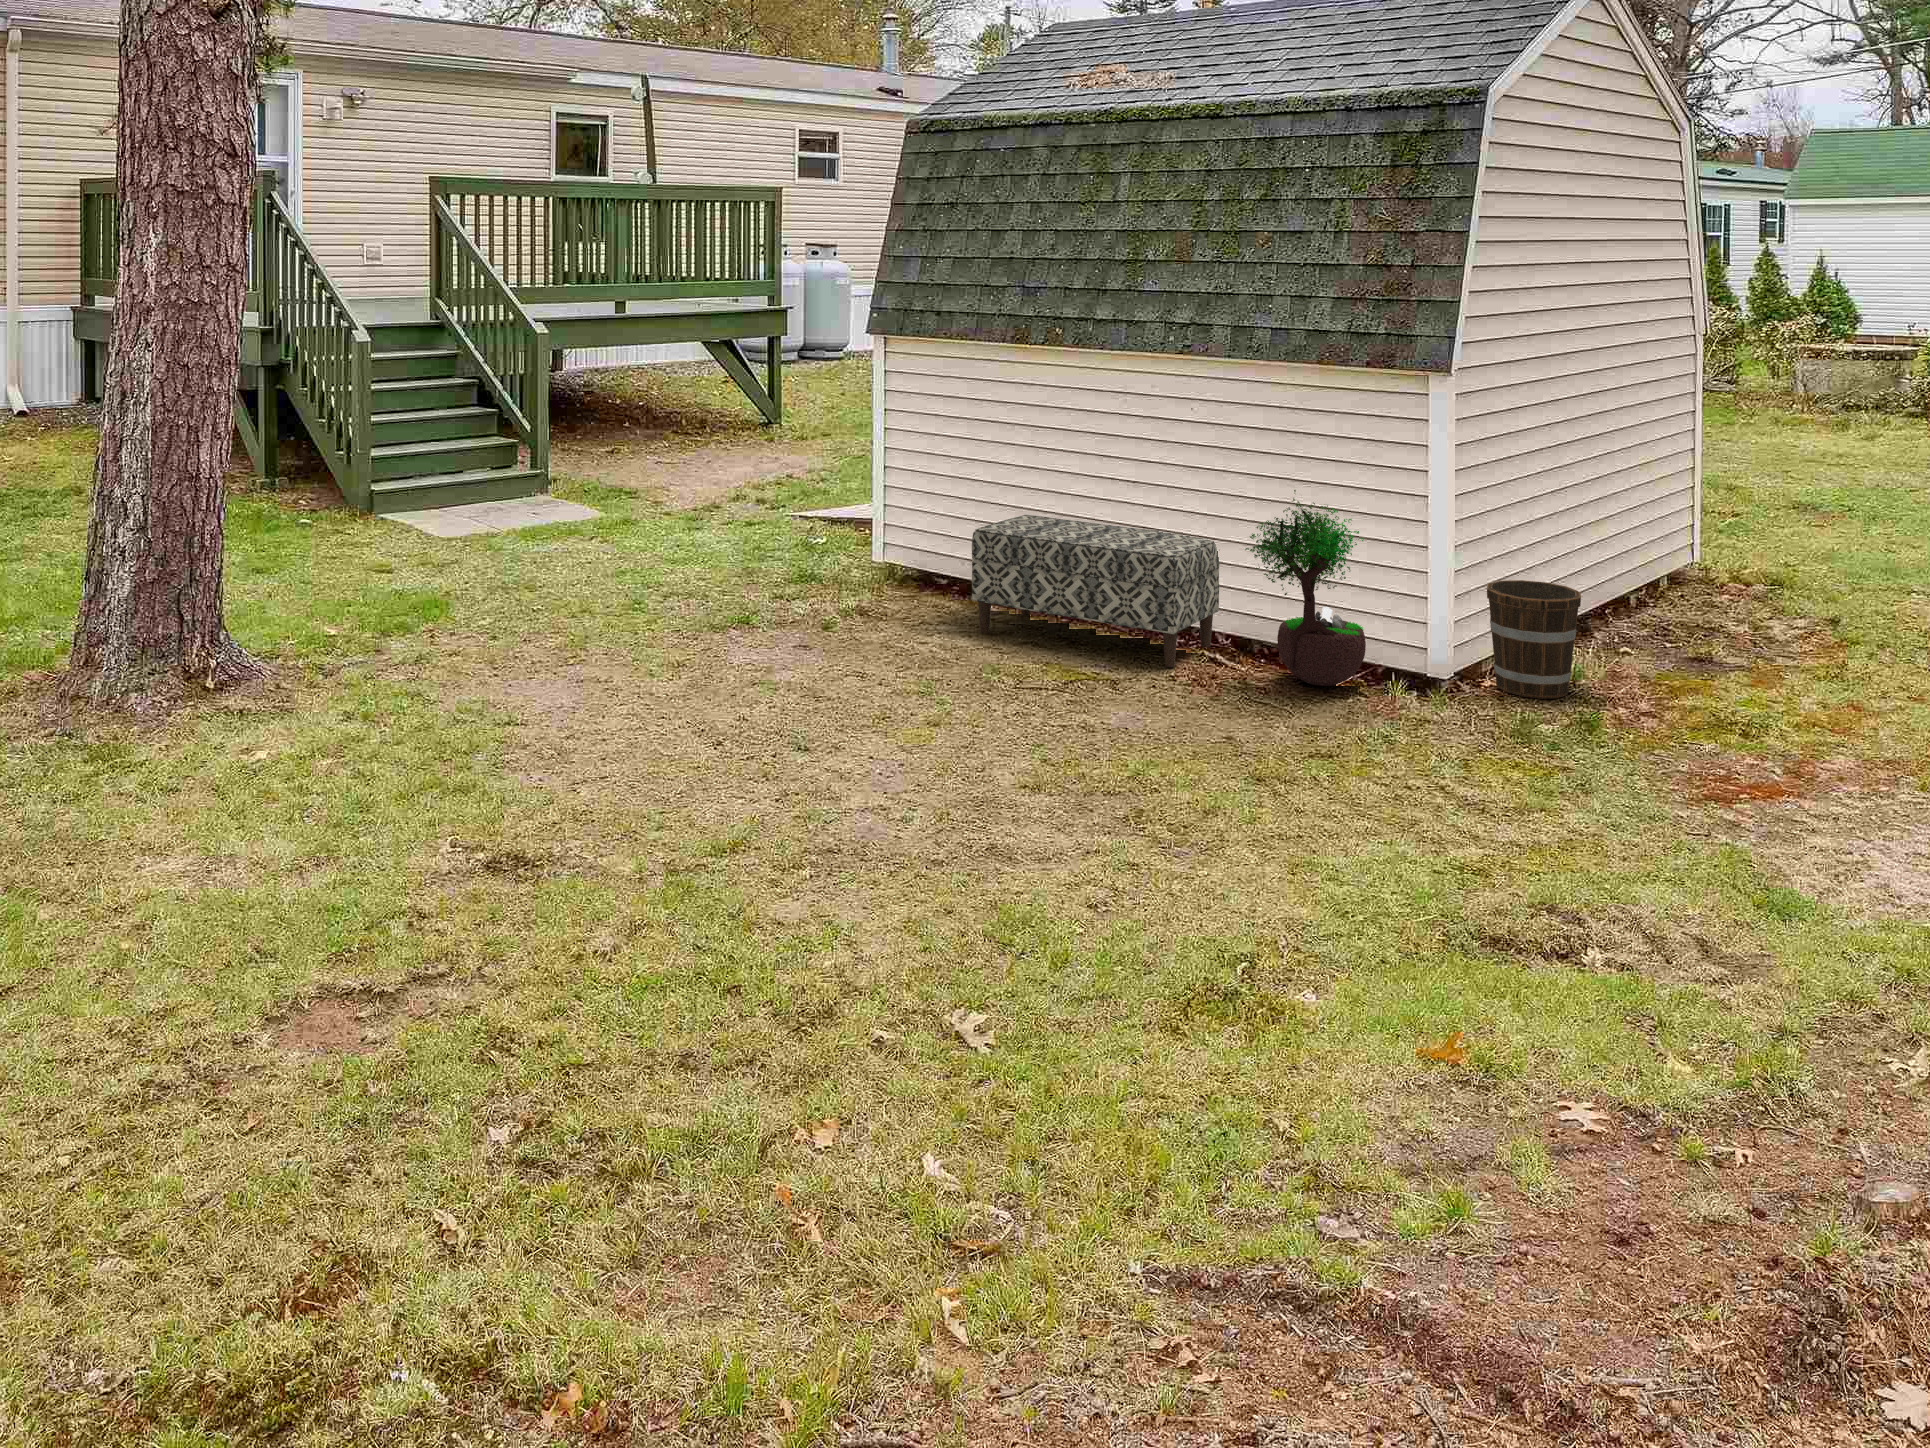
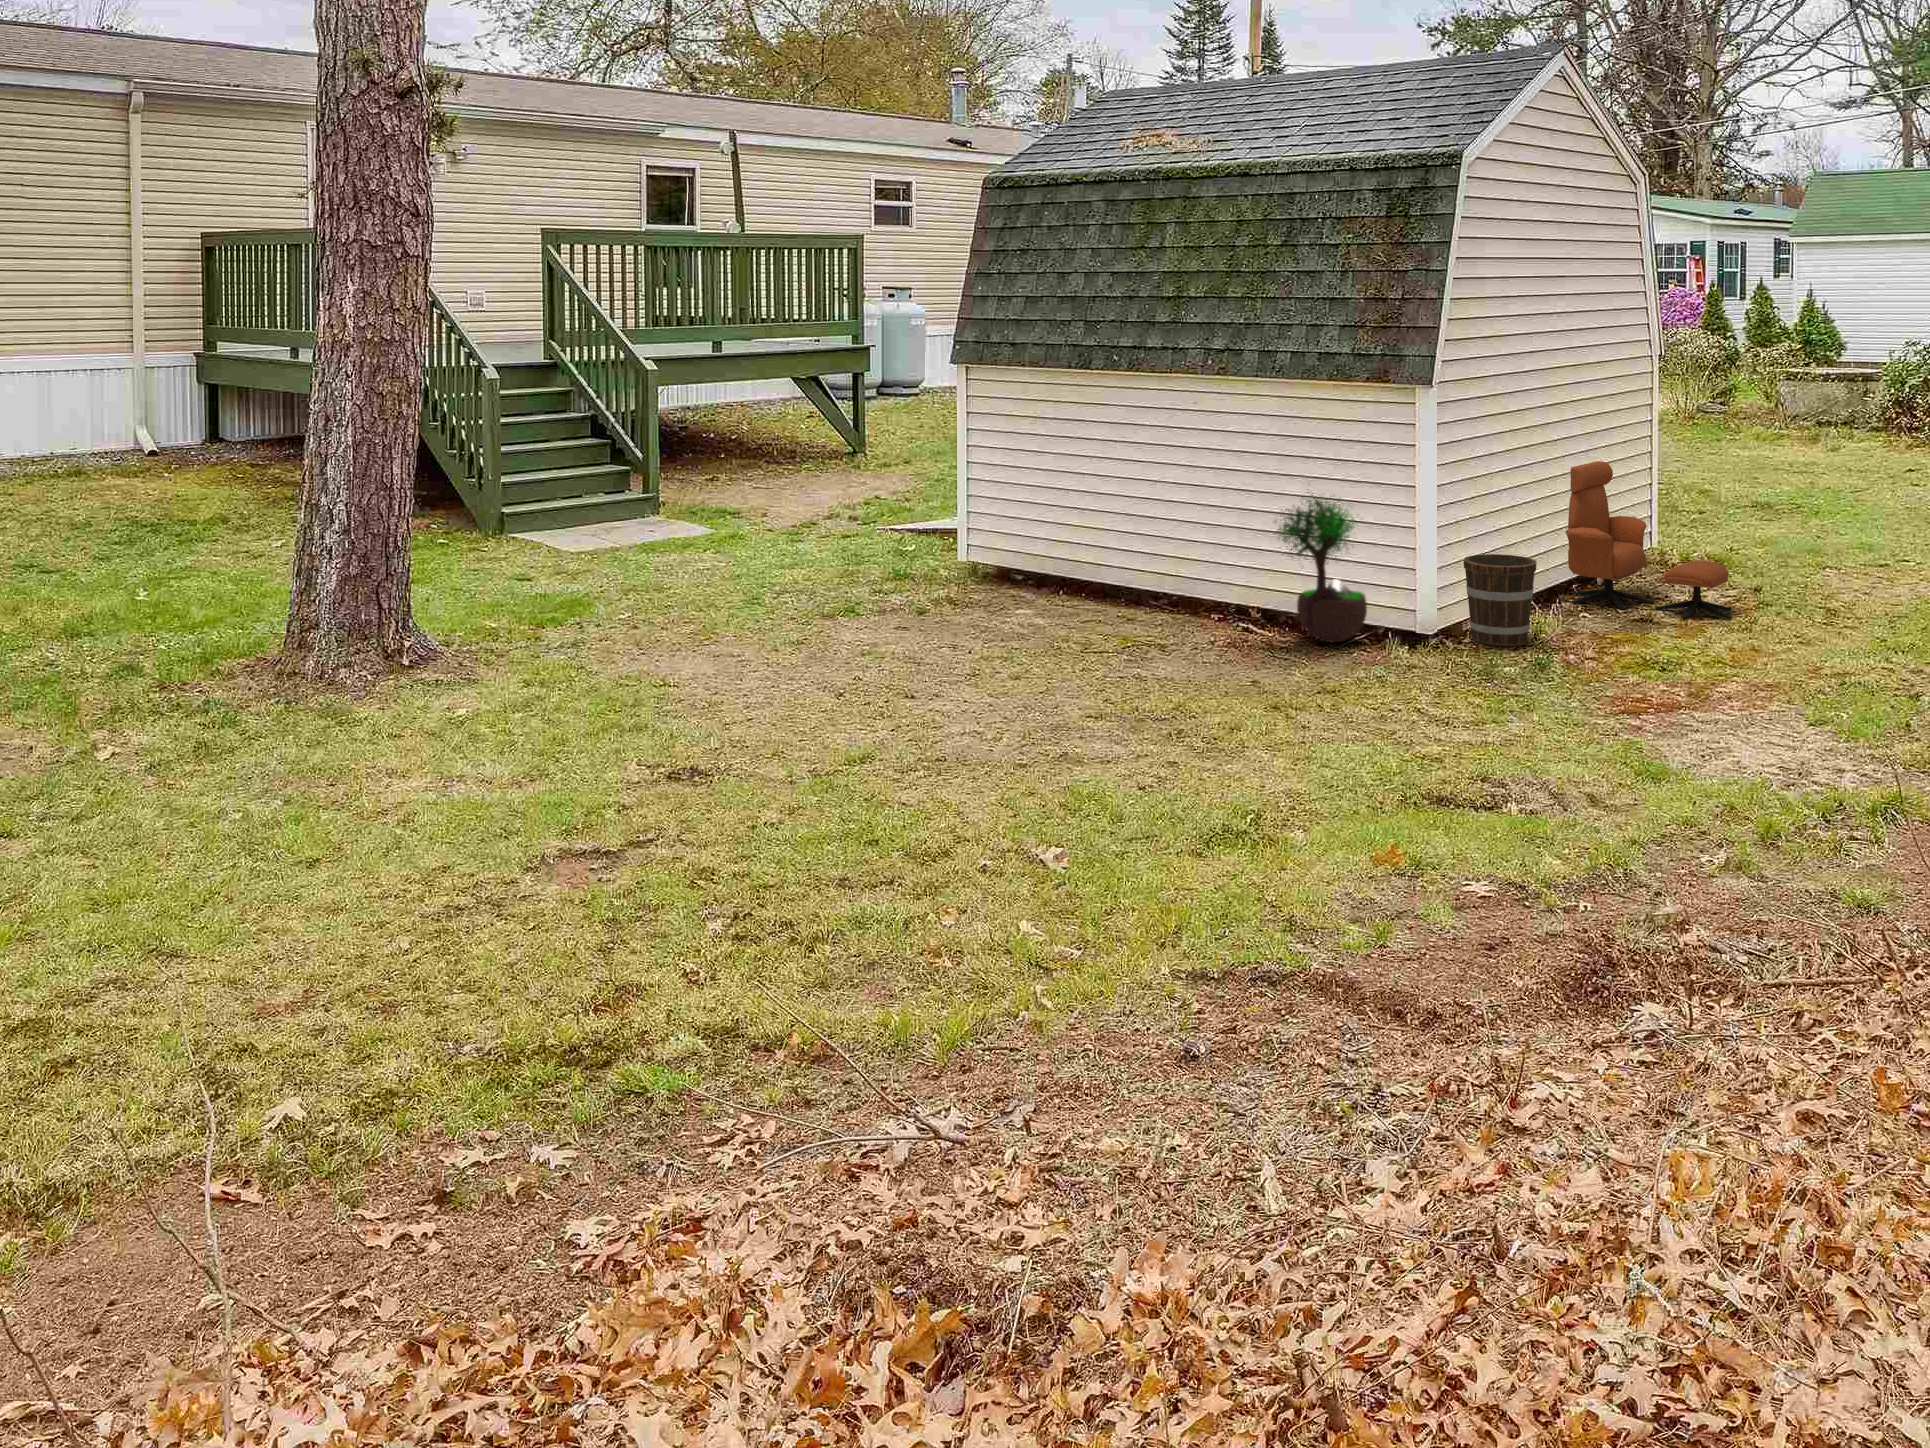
lounge chair: none [1603,463,1821,666] -> present [1565,461,1732,619]
bench: present [972,515,1219,667] -> none [1046,516,1252,633]

